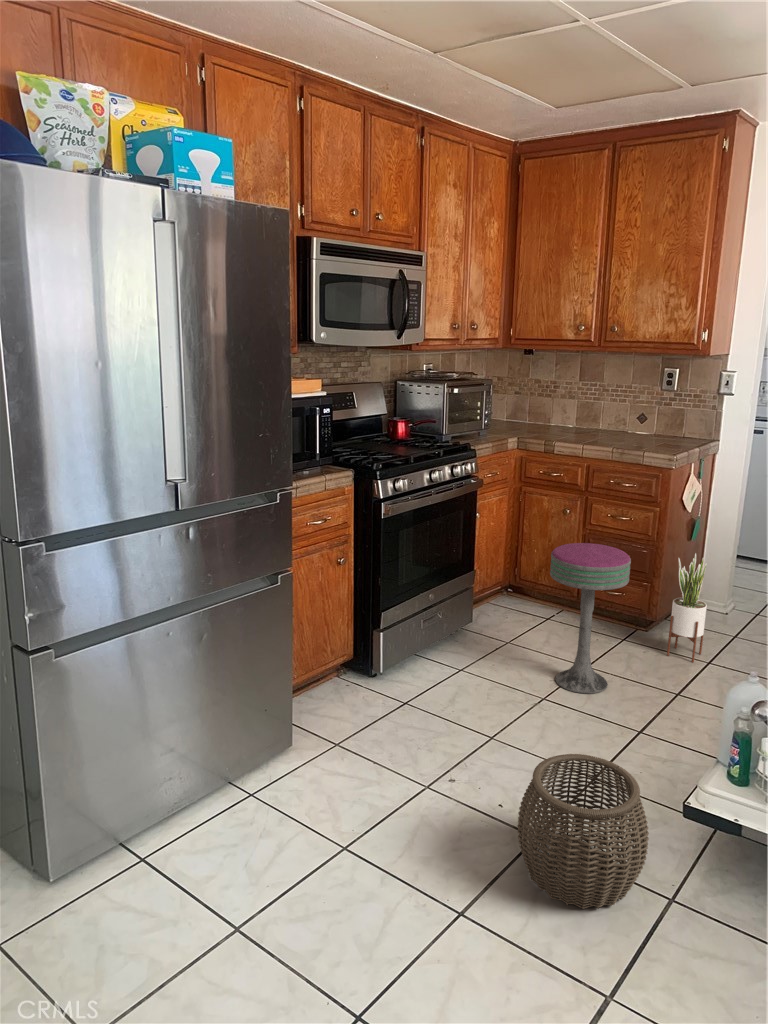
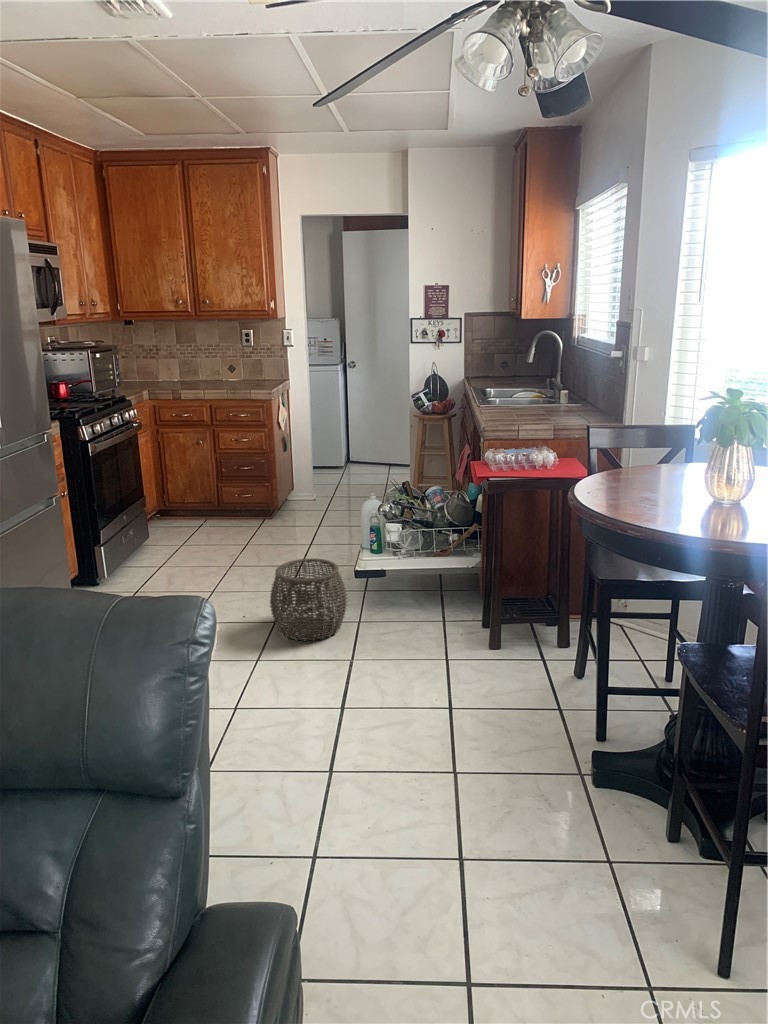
bar stool: present [550,543,631,694] -> none [214,453,270,557]
potted plant: present [667,554,707,662] -> none [289,452,311,527]

